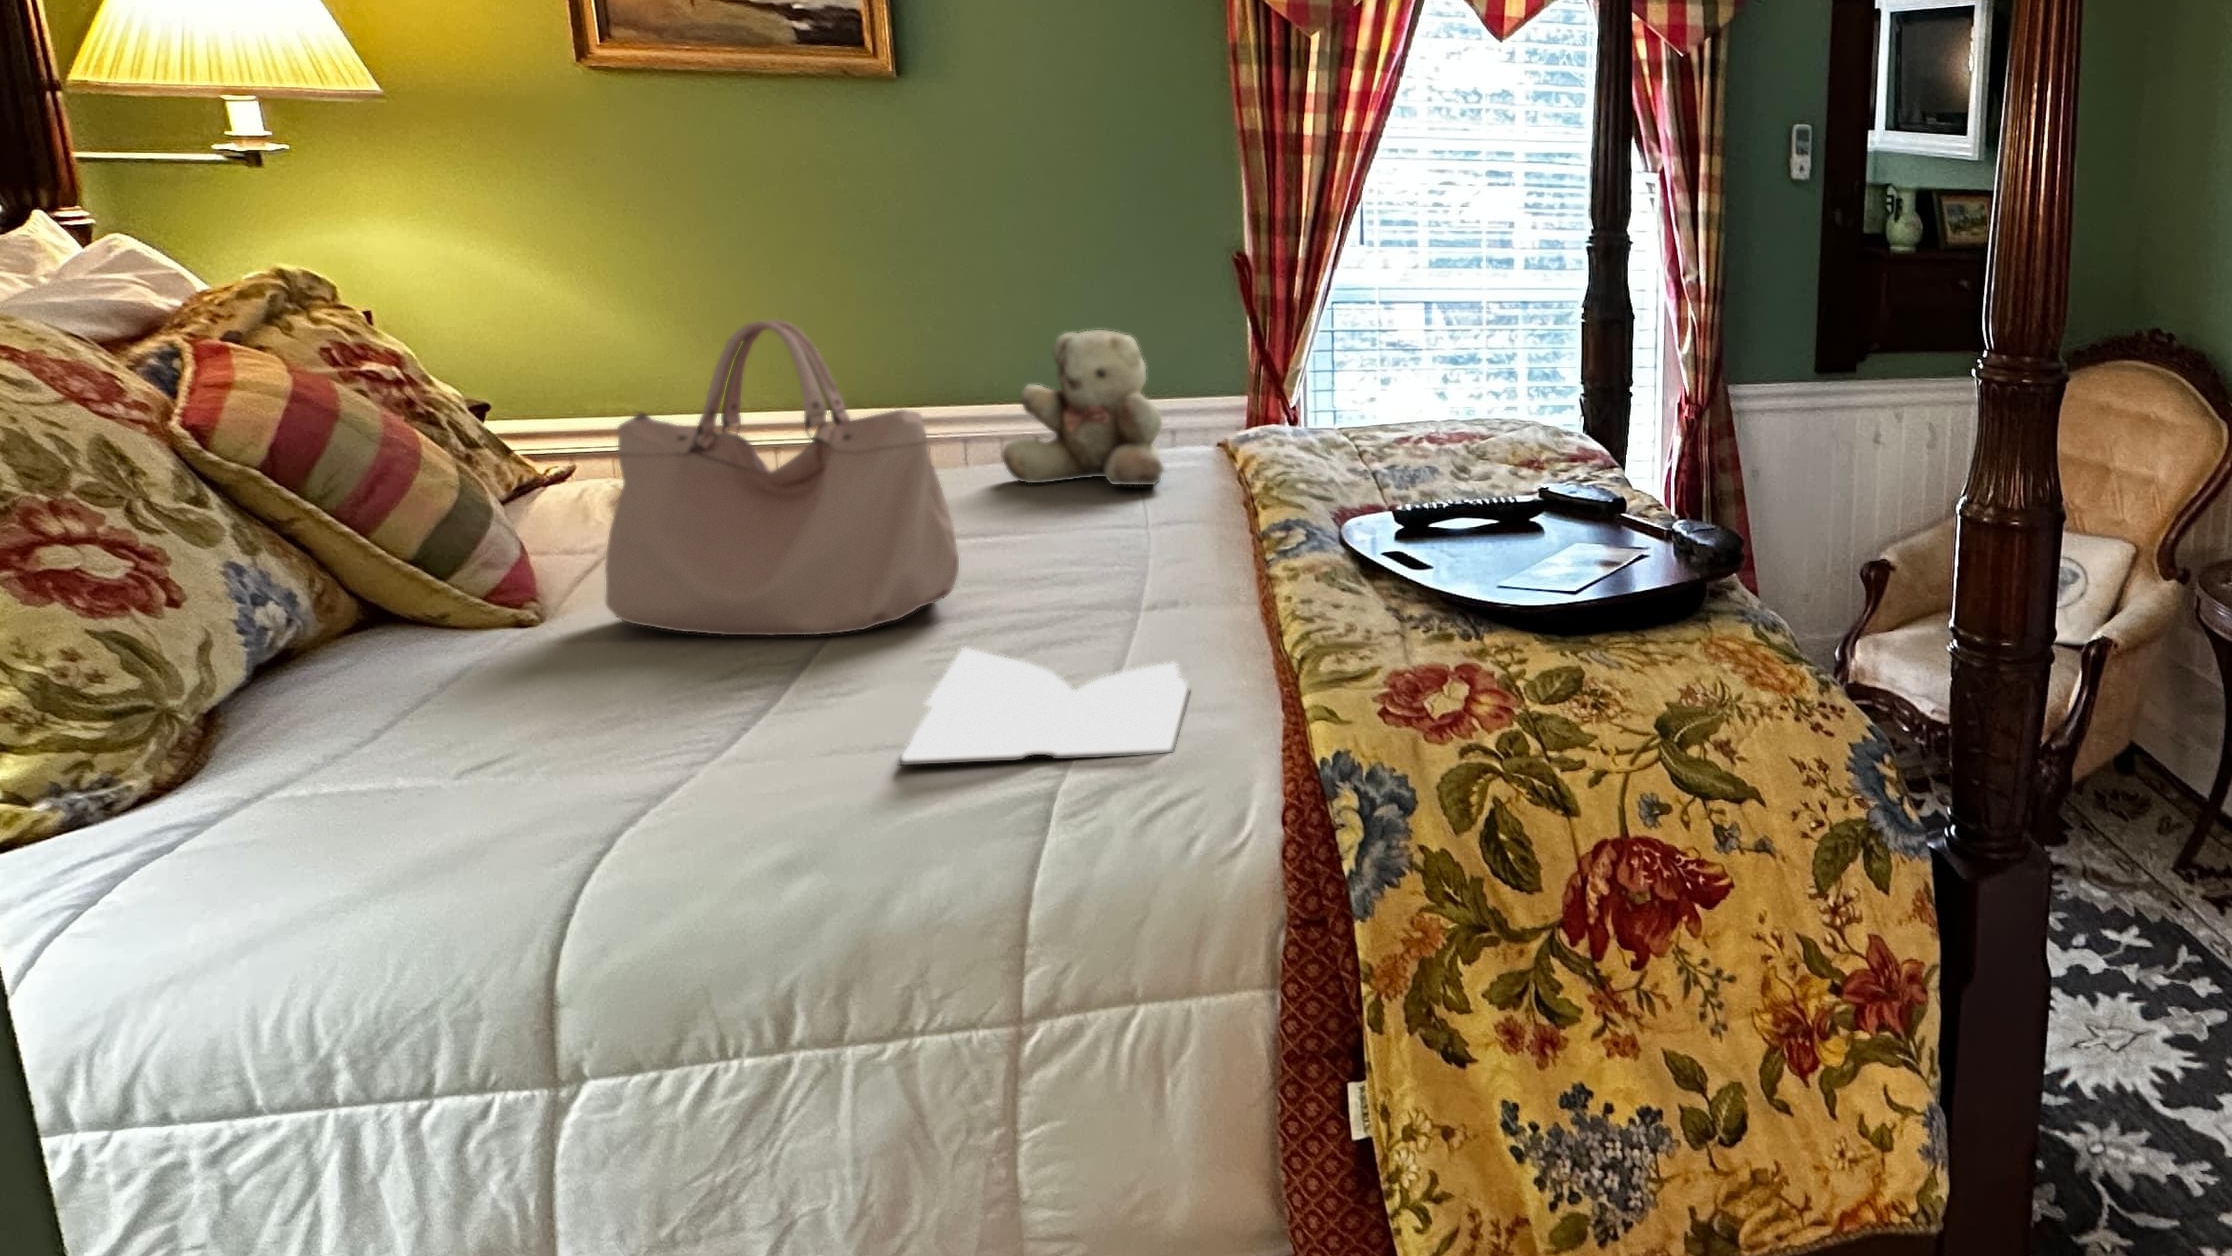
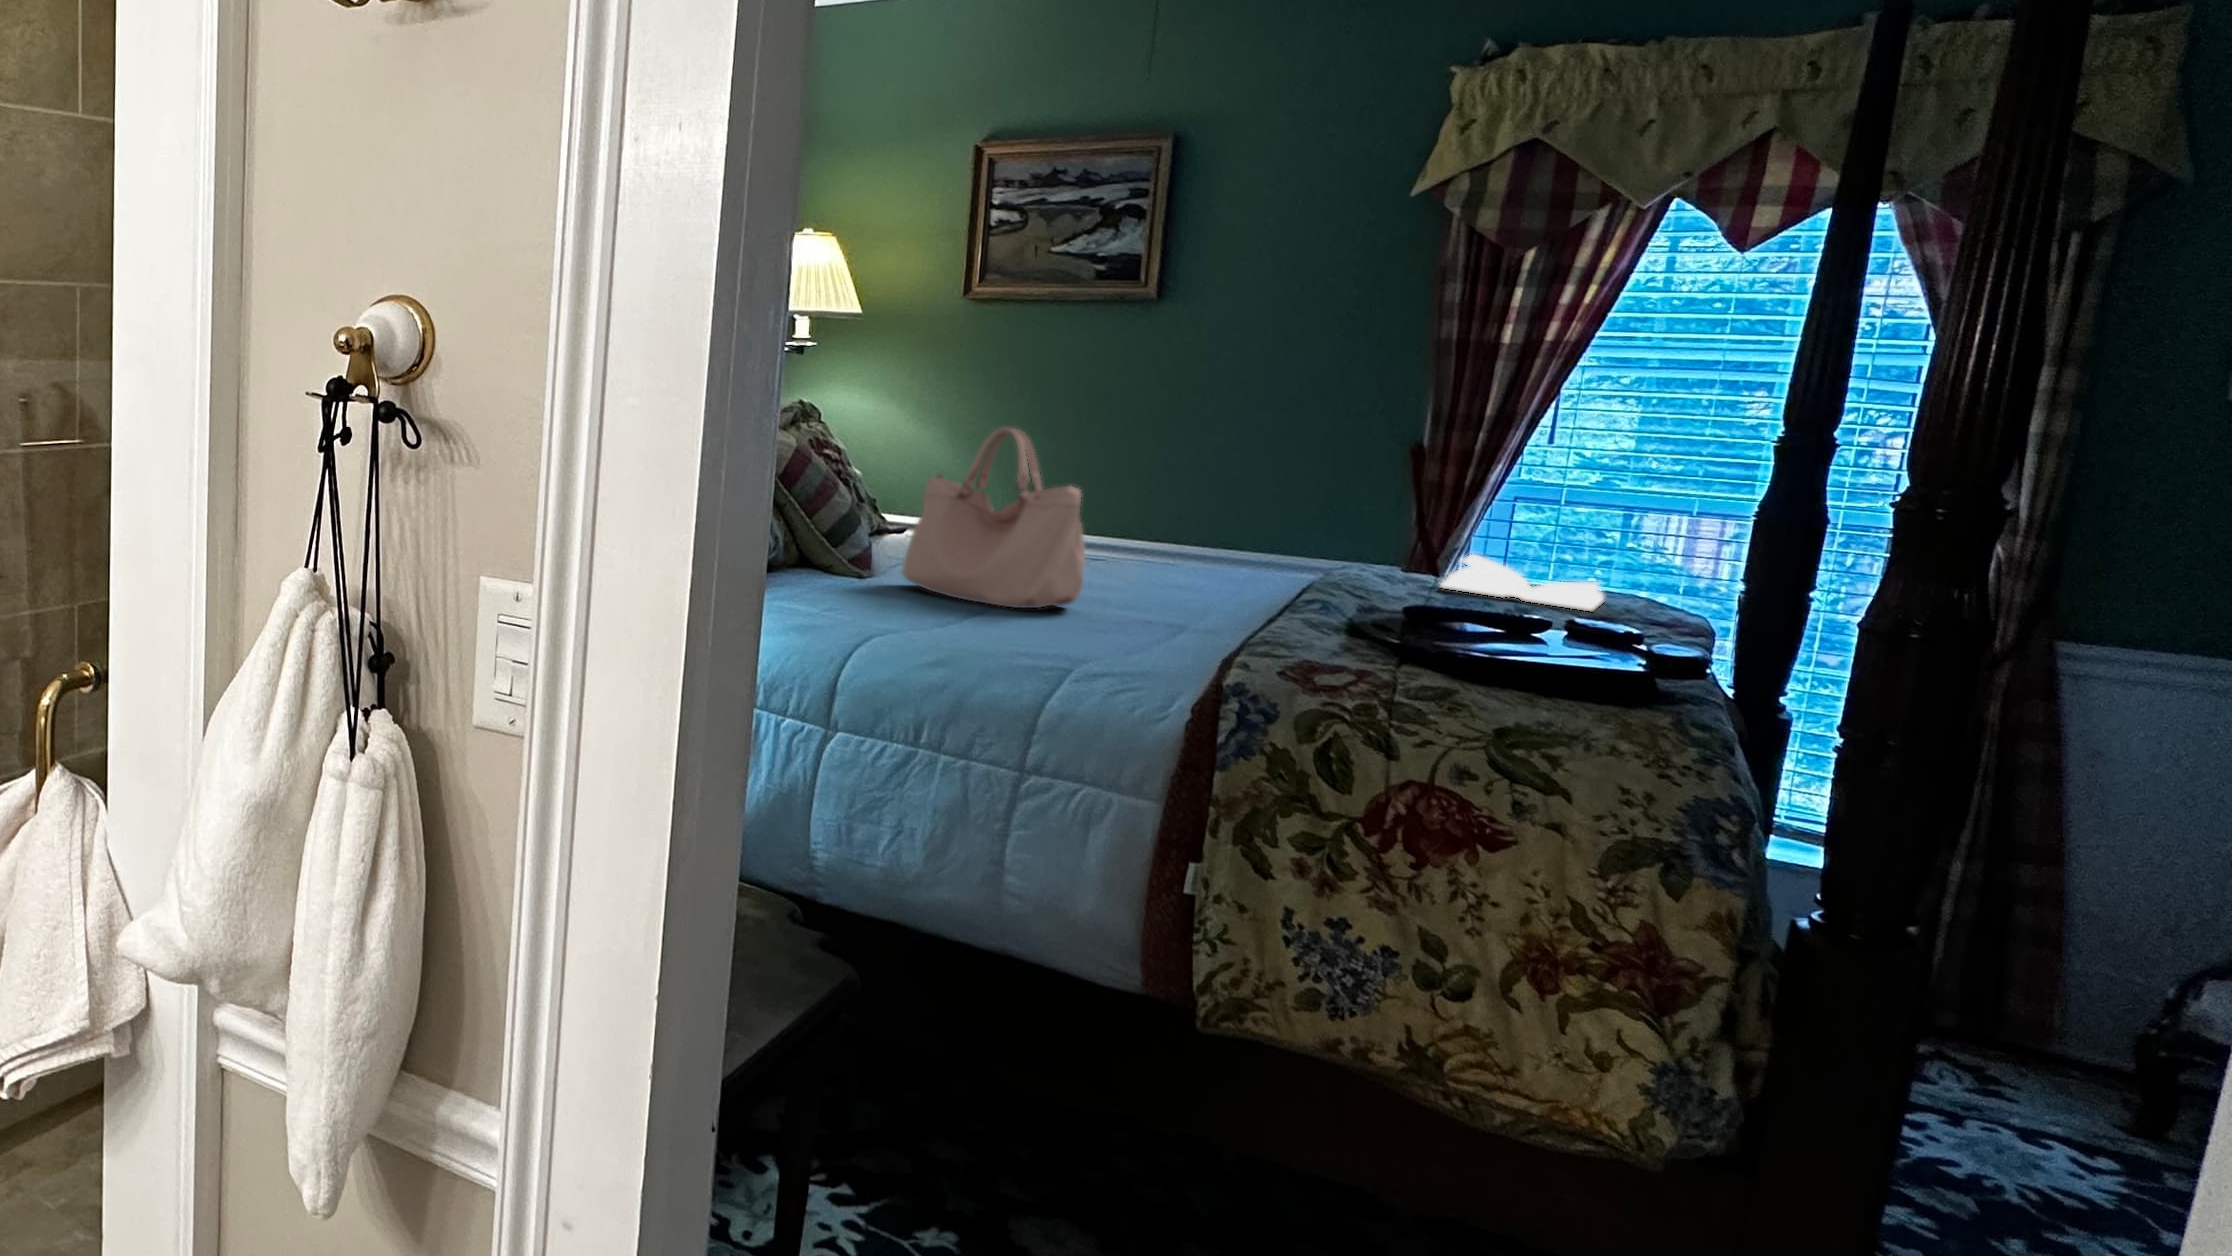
teddy bear: present [1003,330,1163,485] -> none [1154,475,1276,592]
book: present [898,648,1190,765] -> present [1440,554,1604,611]

